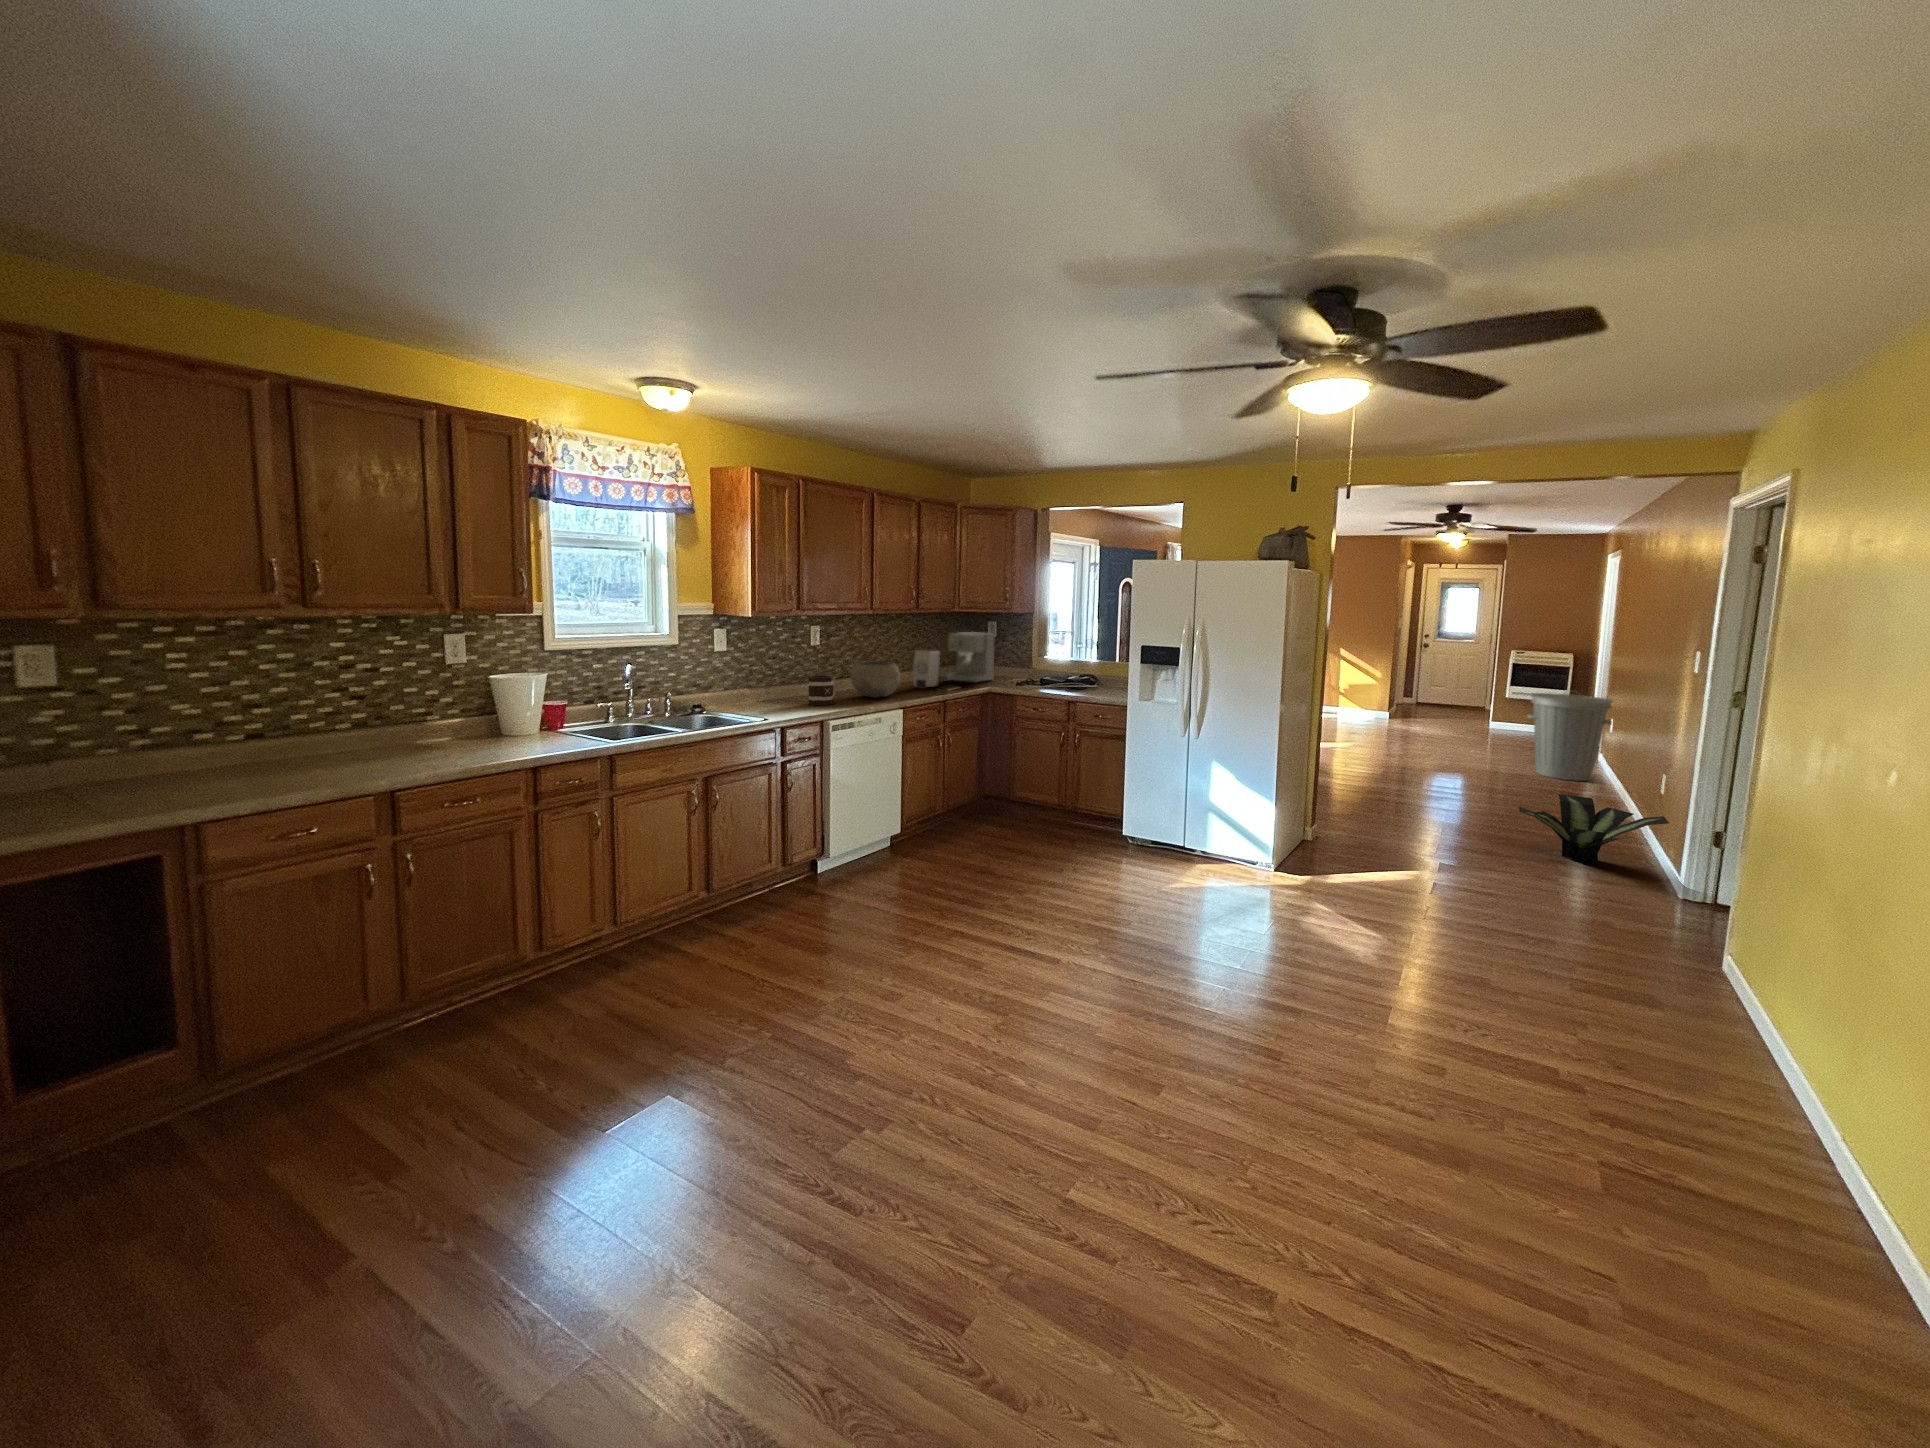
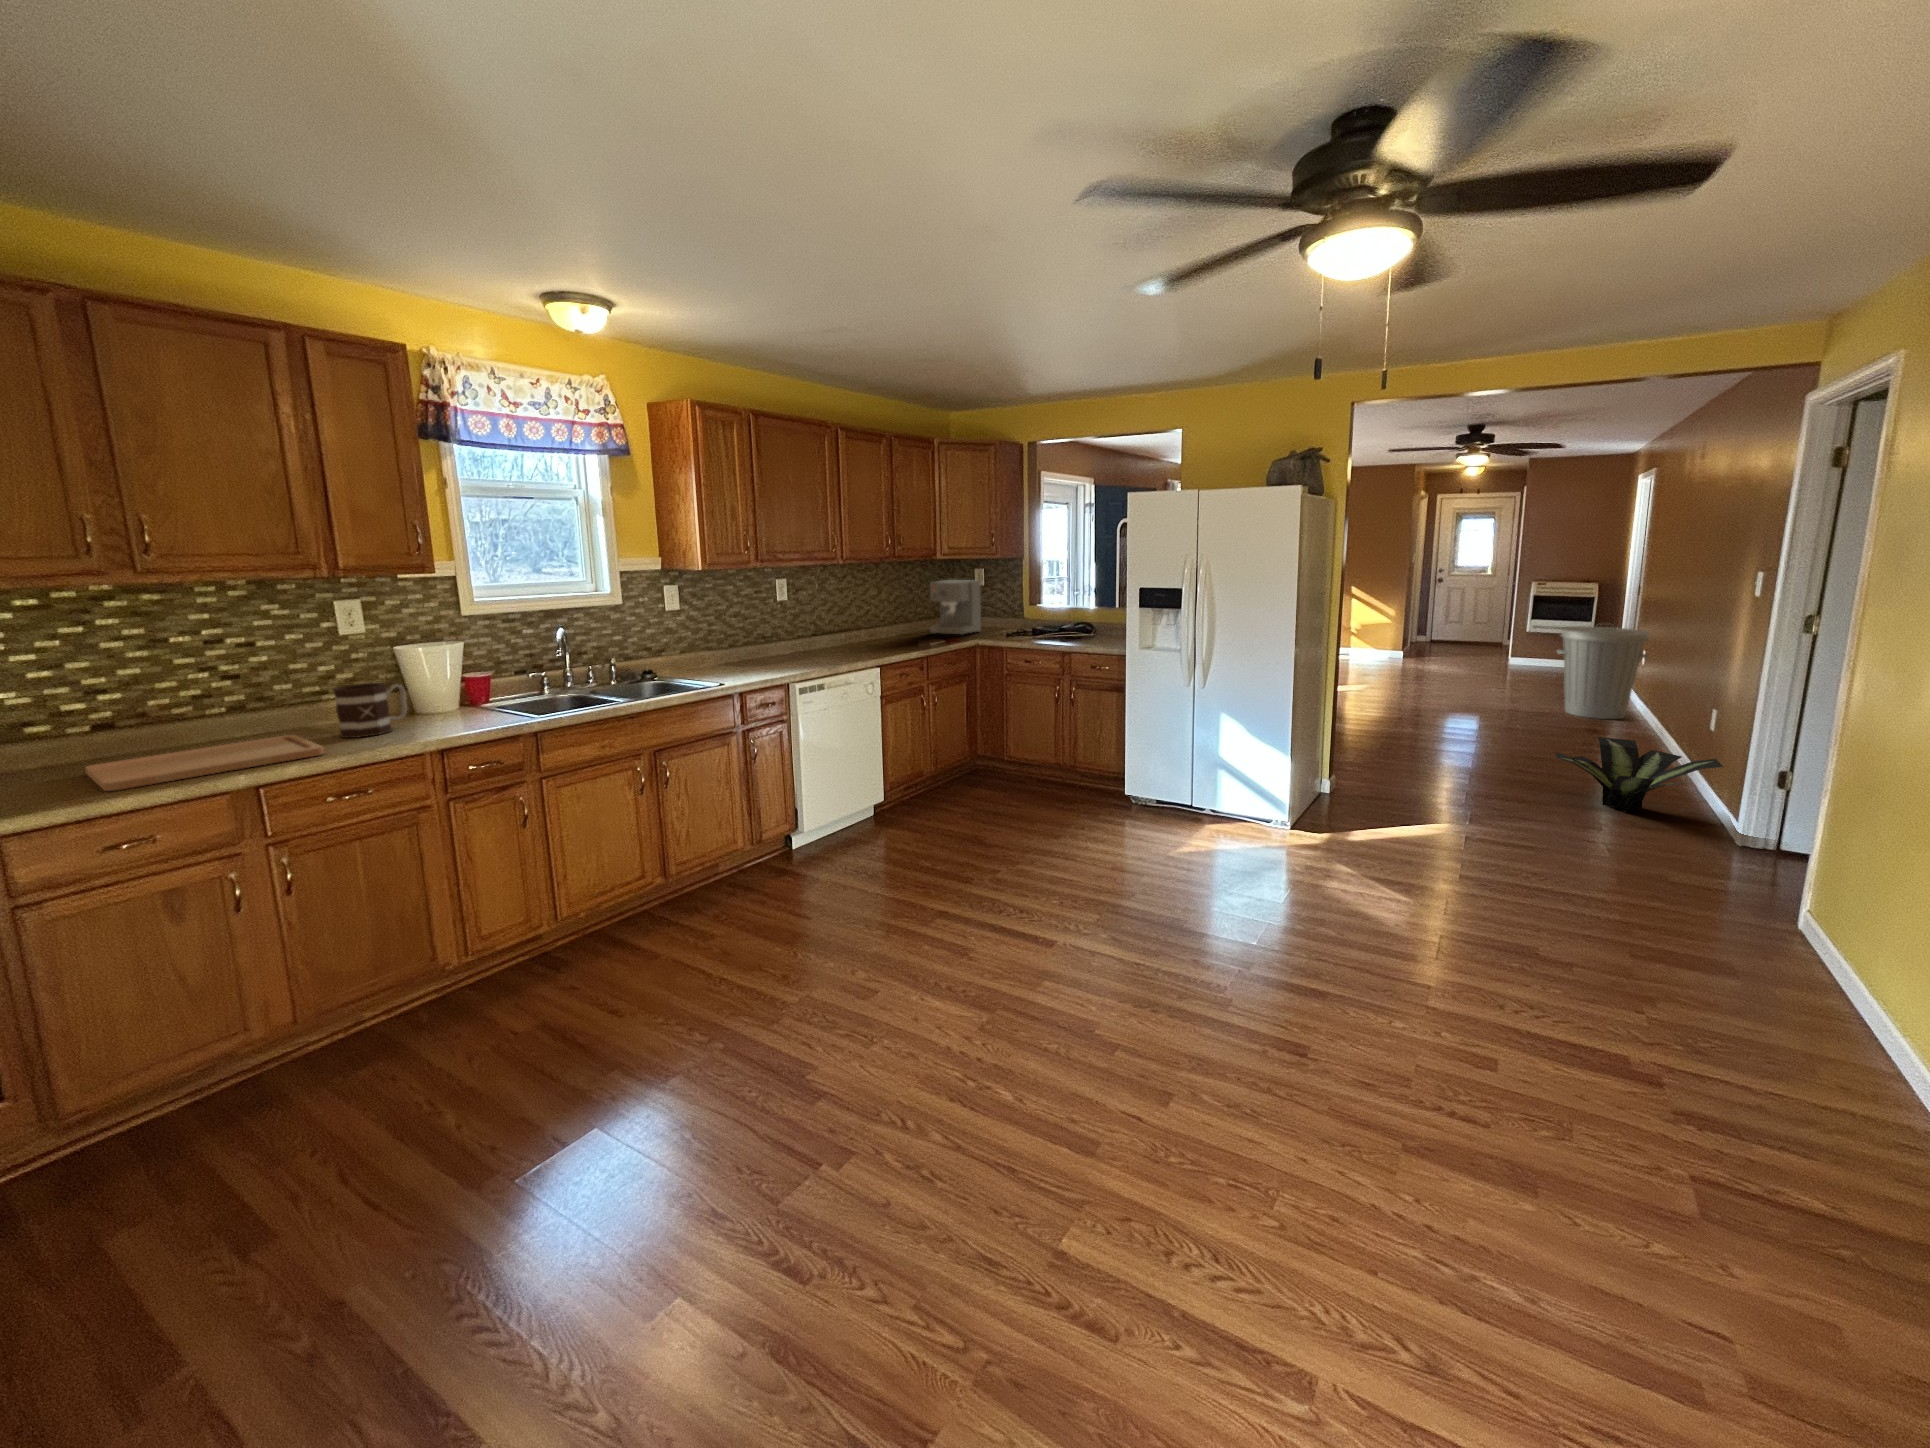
soap dispenser: present [913,650,941,688] -> none [891,602,921,644]
ceramic bowl: present [851,662,900,698] -> none [820,616,875,656]
mug: present [808,675,836,705] -> present [333,683,407,738]
cutting board: none [244,747,439,787] -> present [86,735,324,791]

